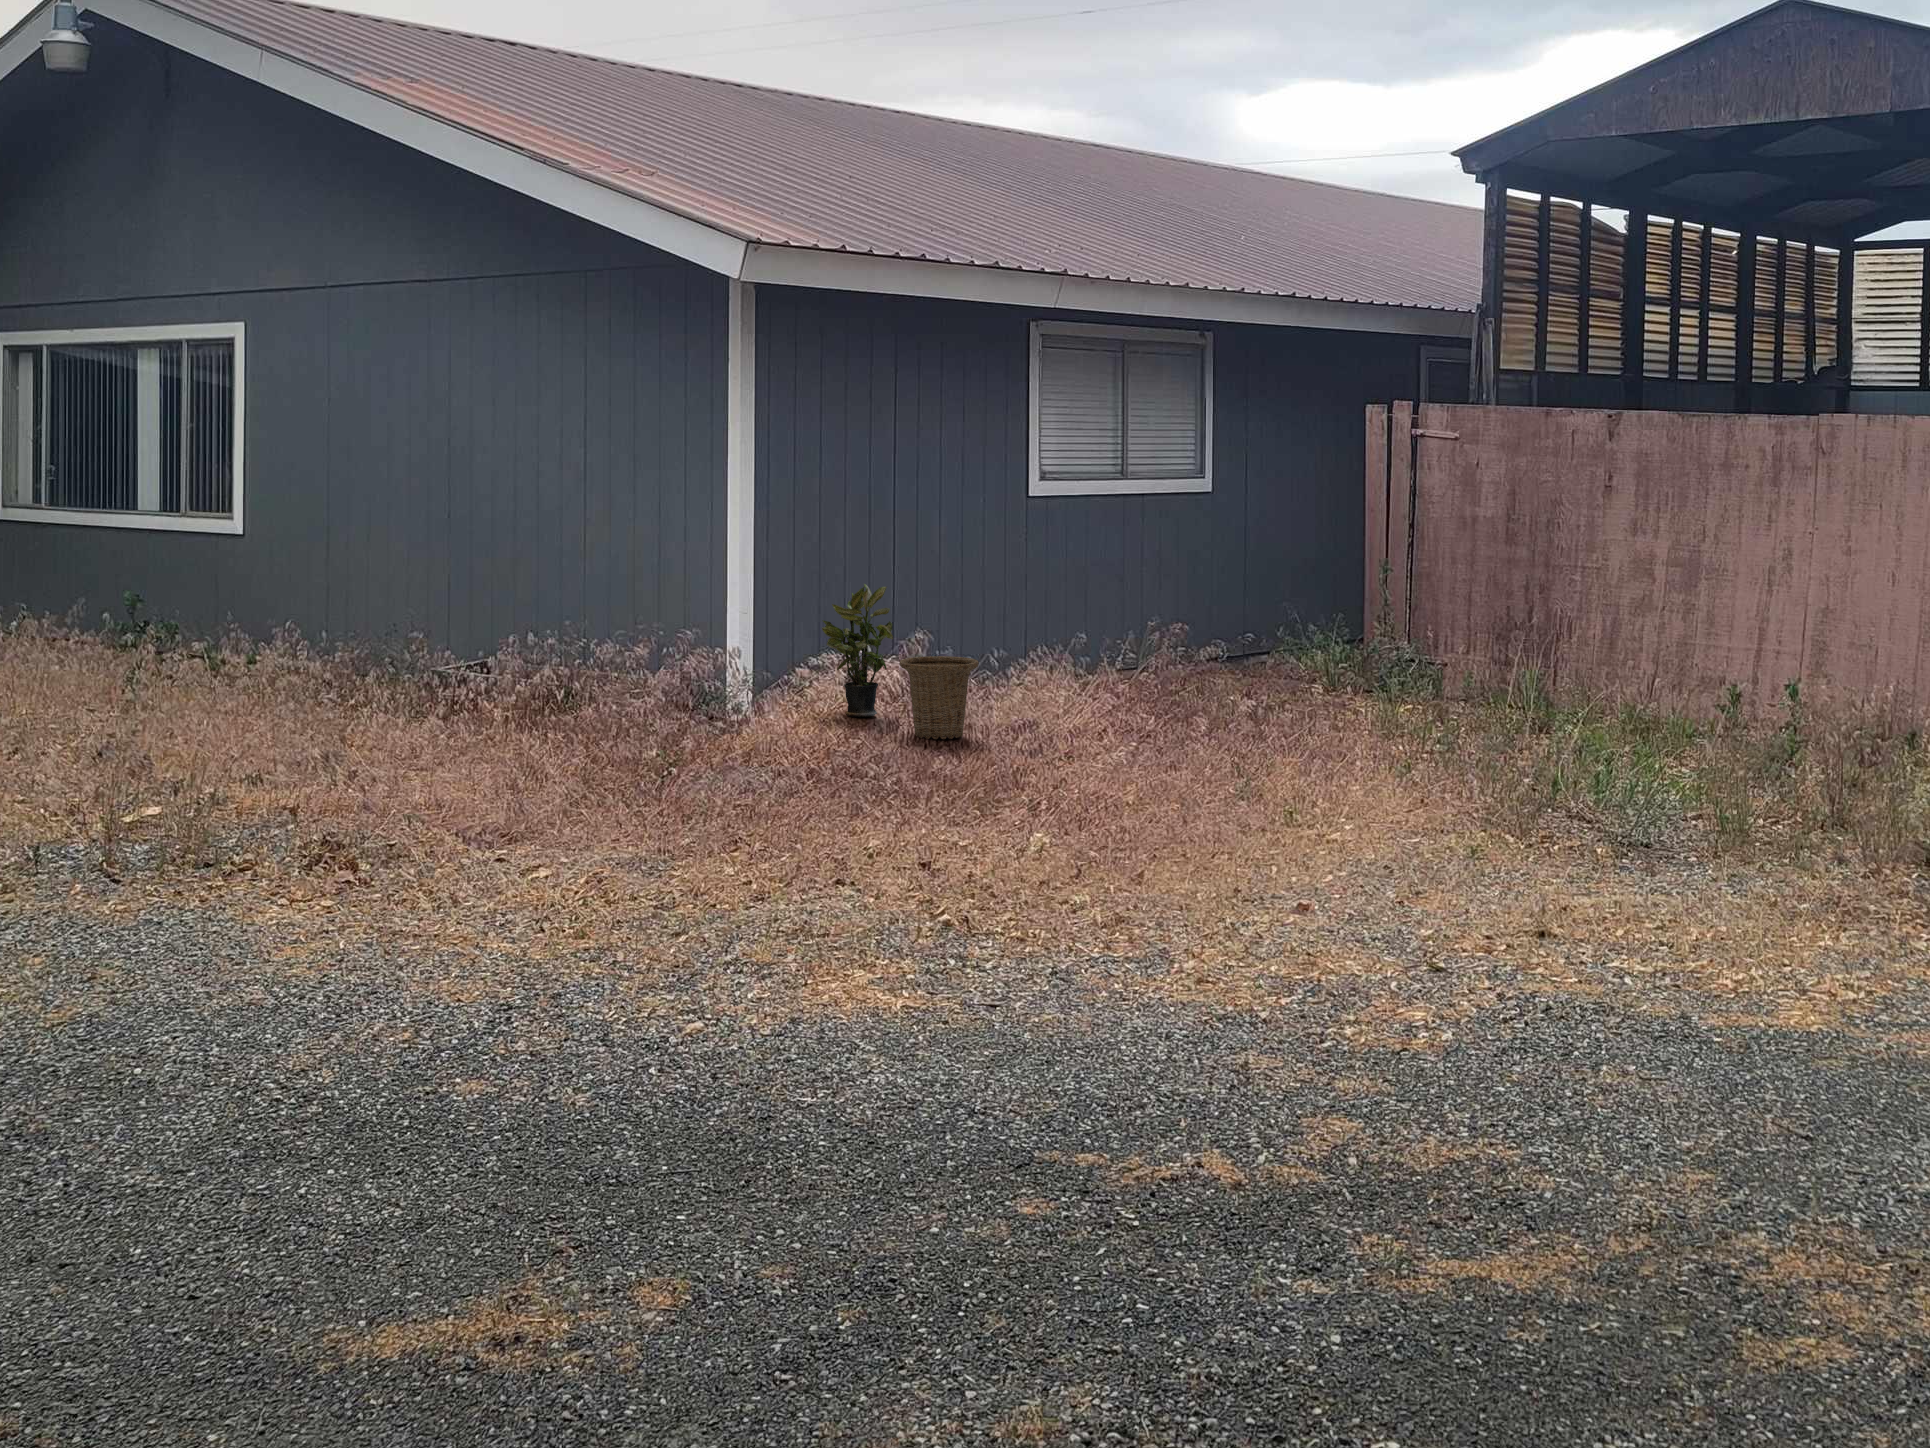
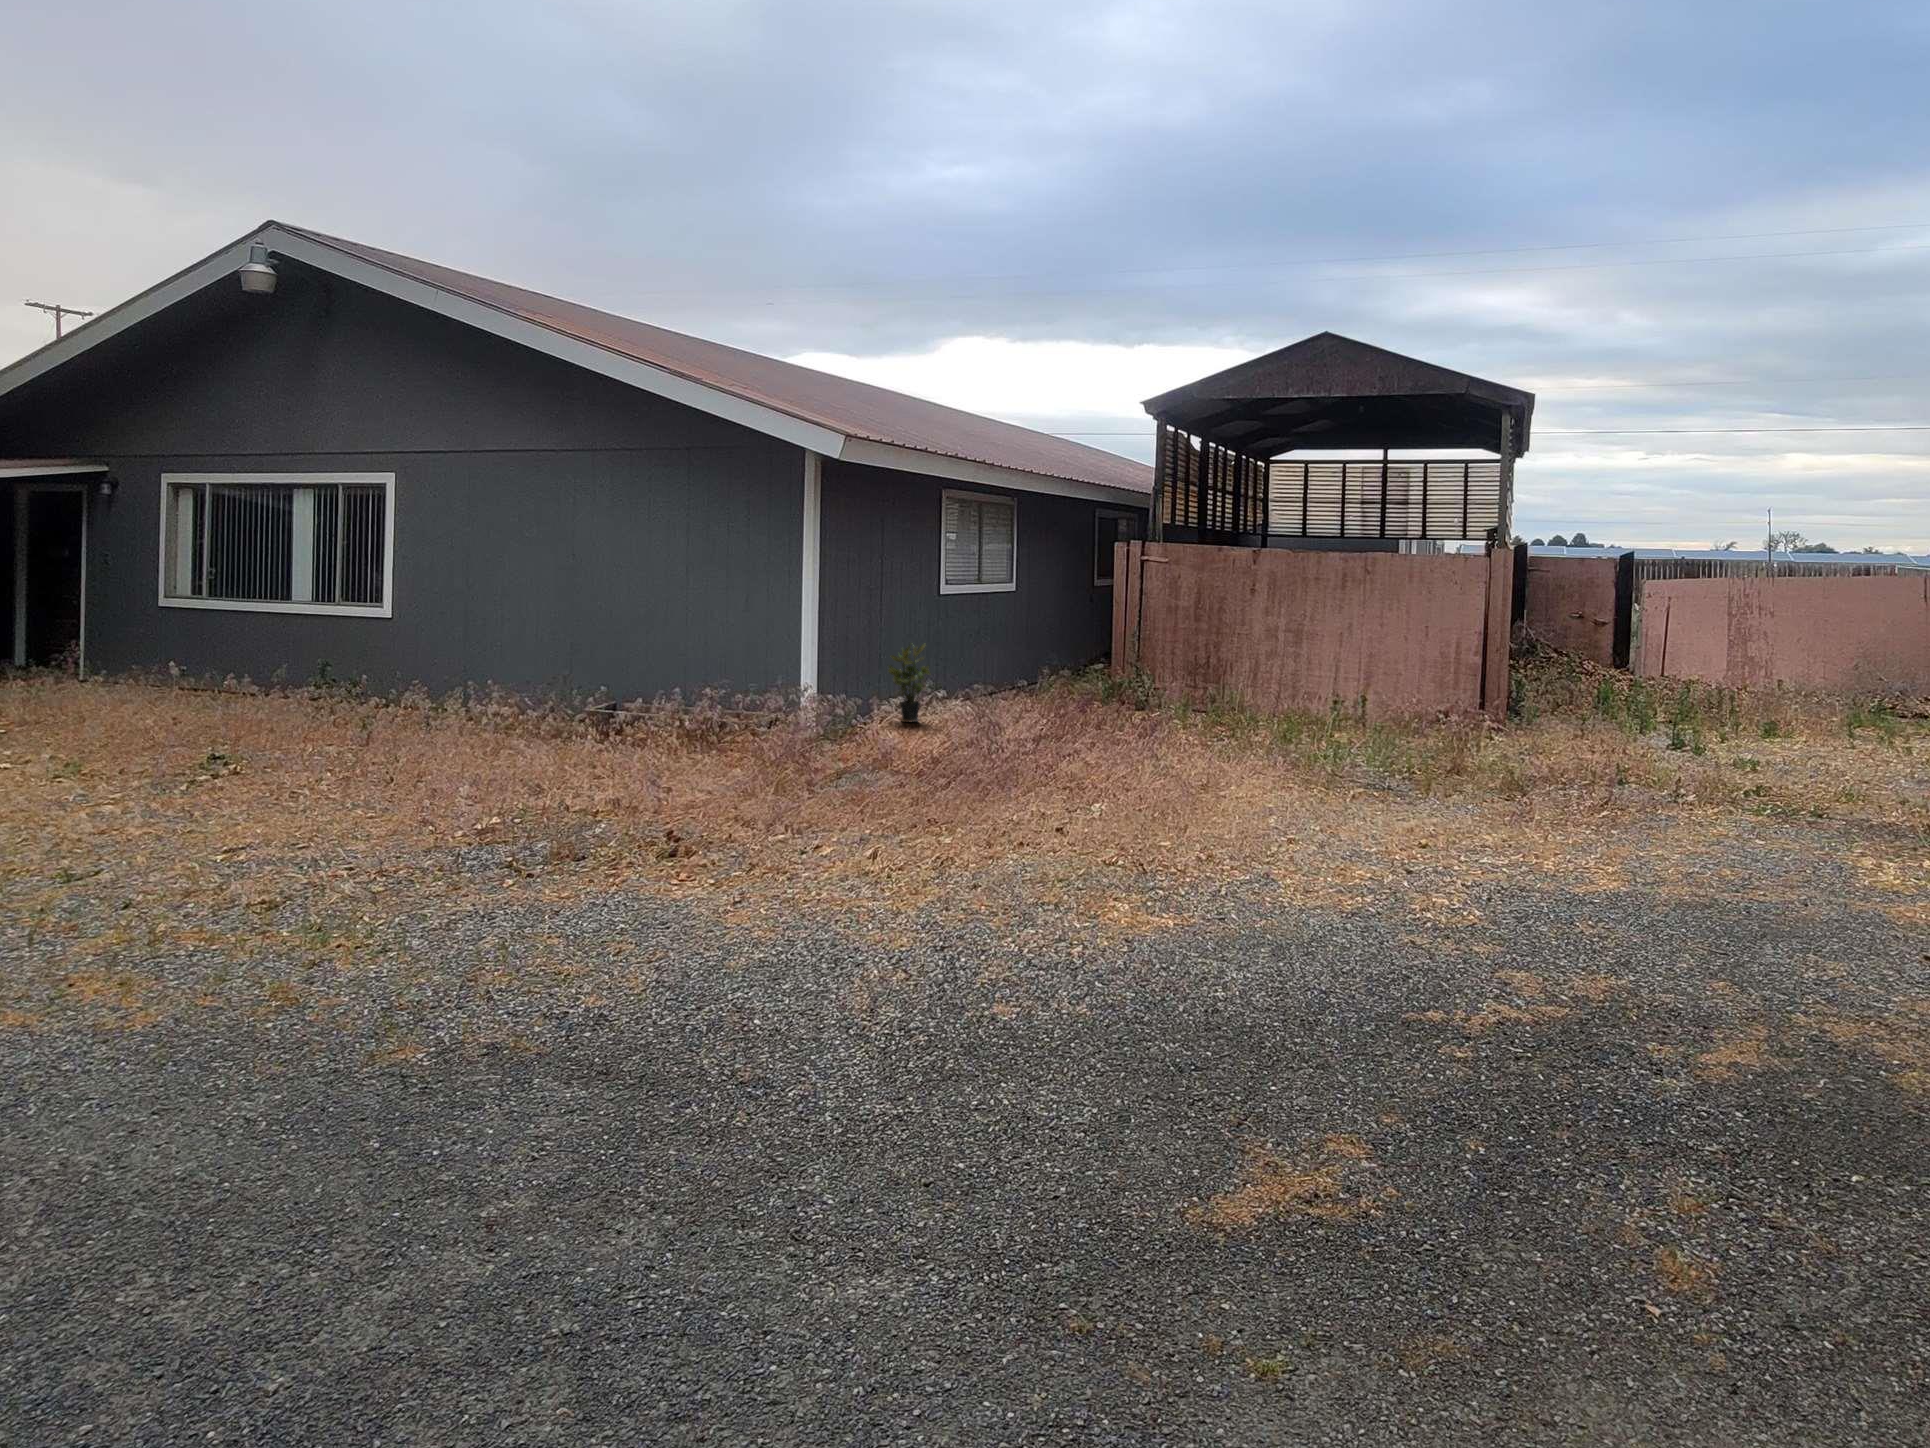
basket: present [899,656,979,739] -> none [944,684,992,734]

